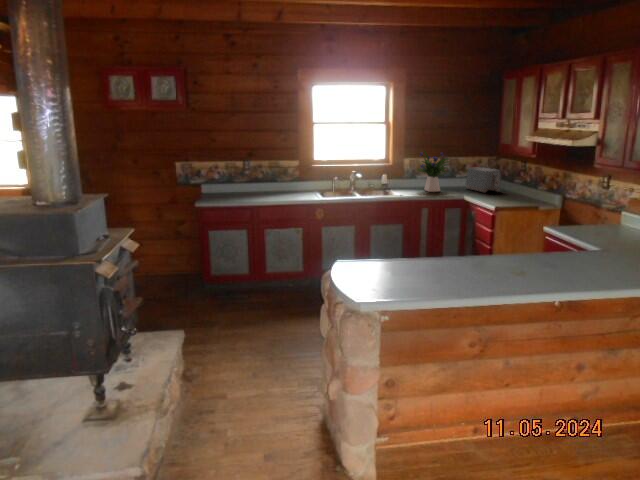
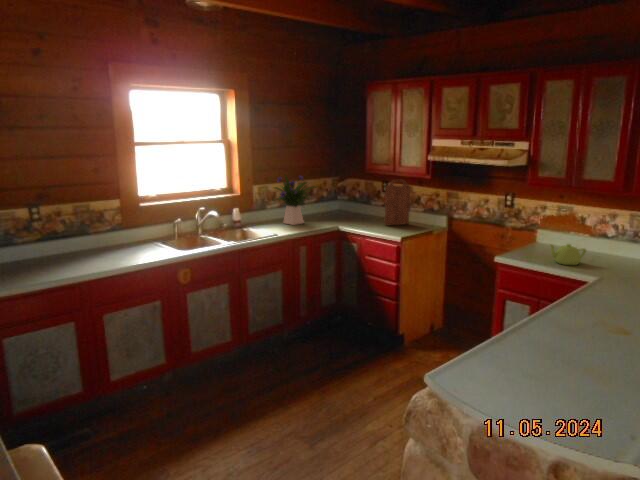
cutting board: none [503,159,531,200] -> present [385,180,410,225]
toaster: present [465,167,501,193] -> none [321,190,364,220]
teapot: none [586,217,620,239] -> present [551,244,586,265]

